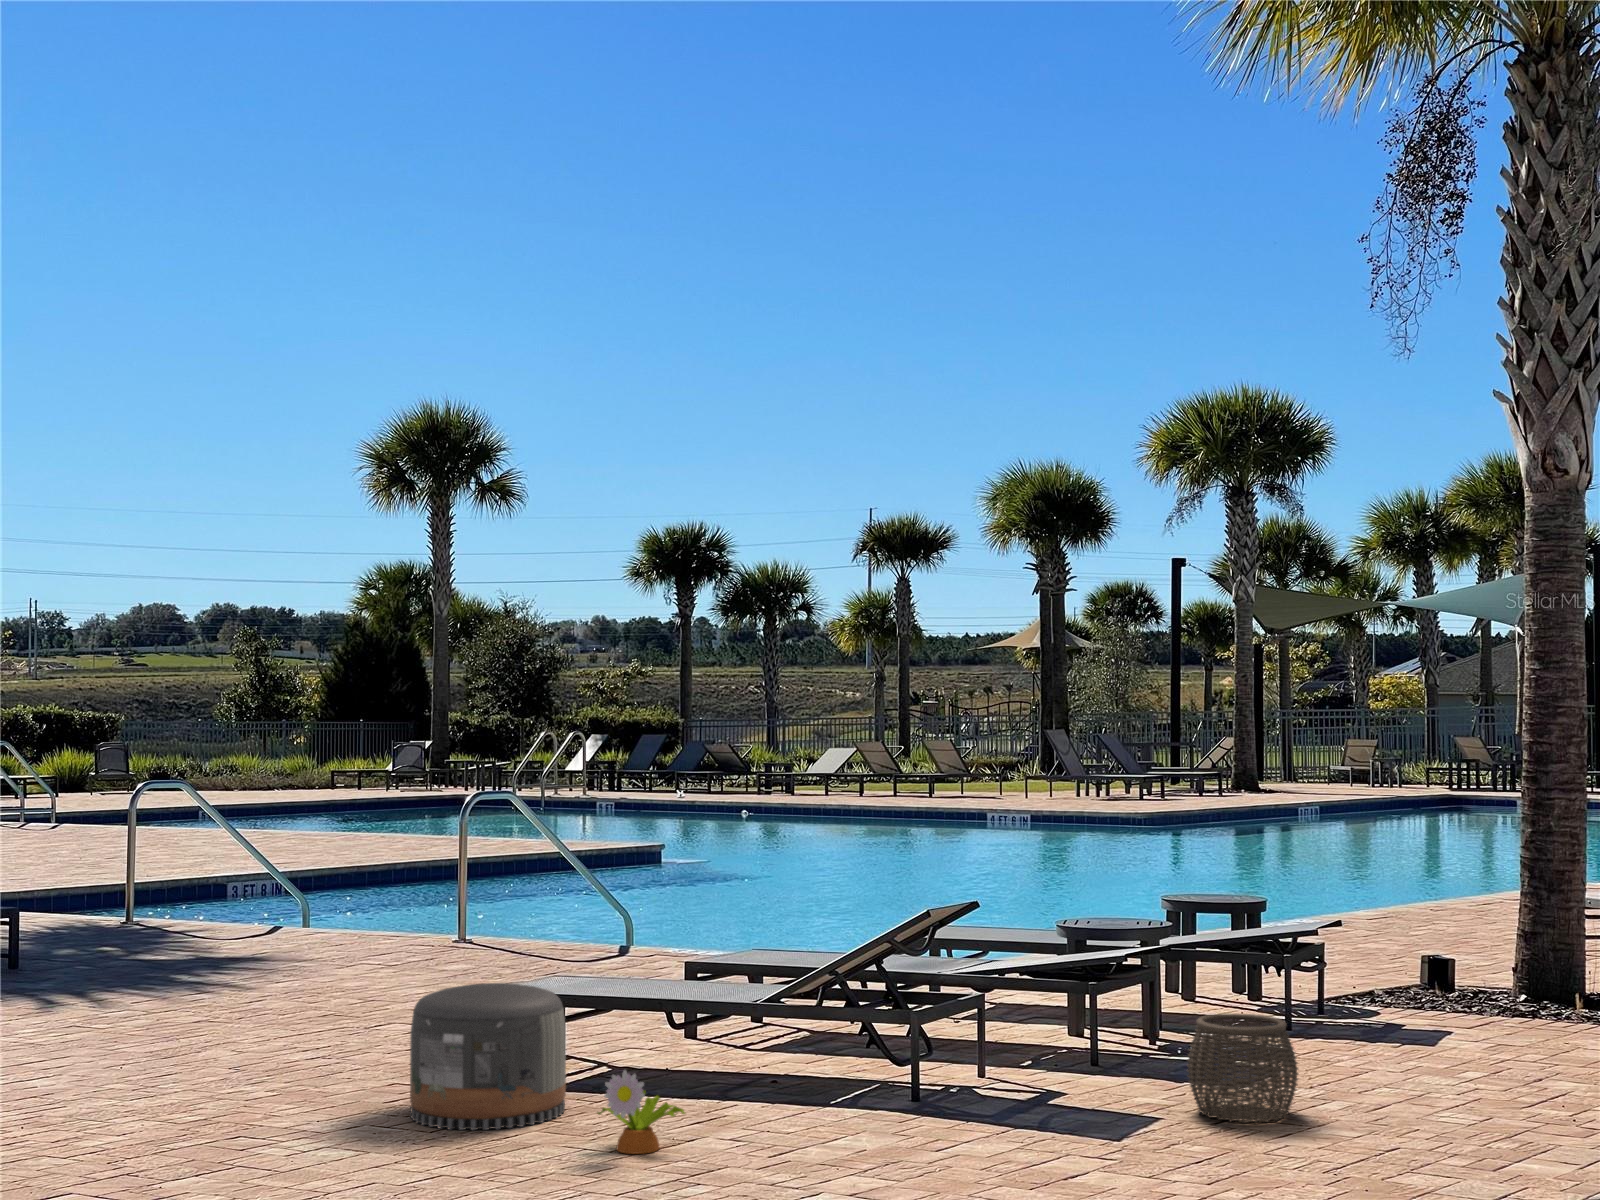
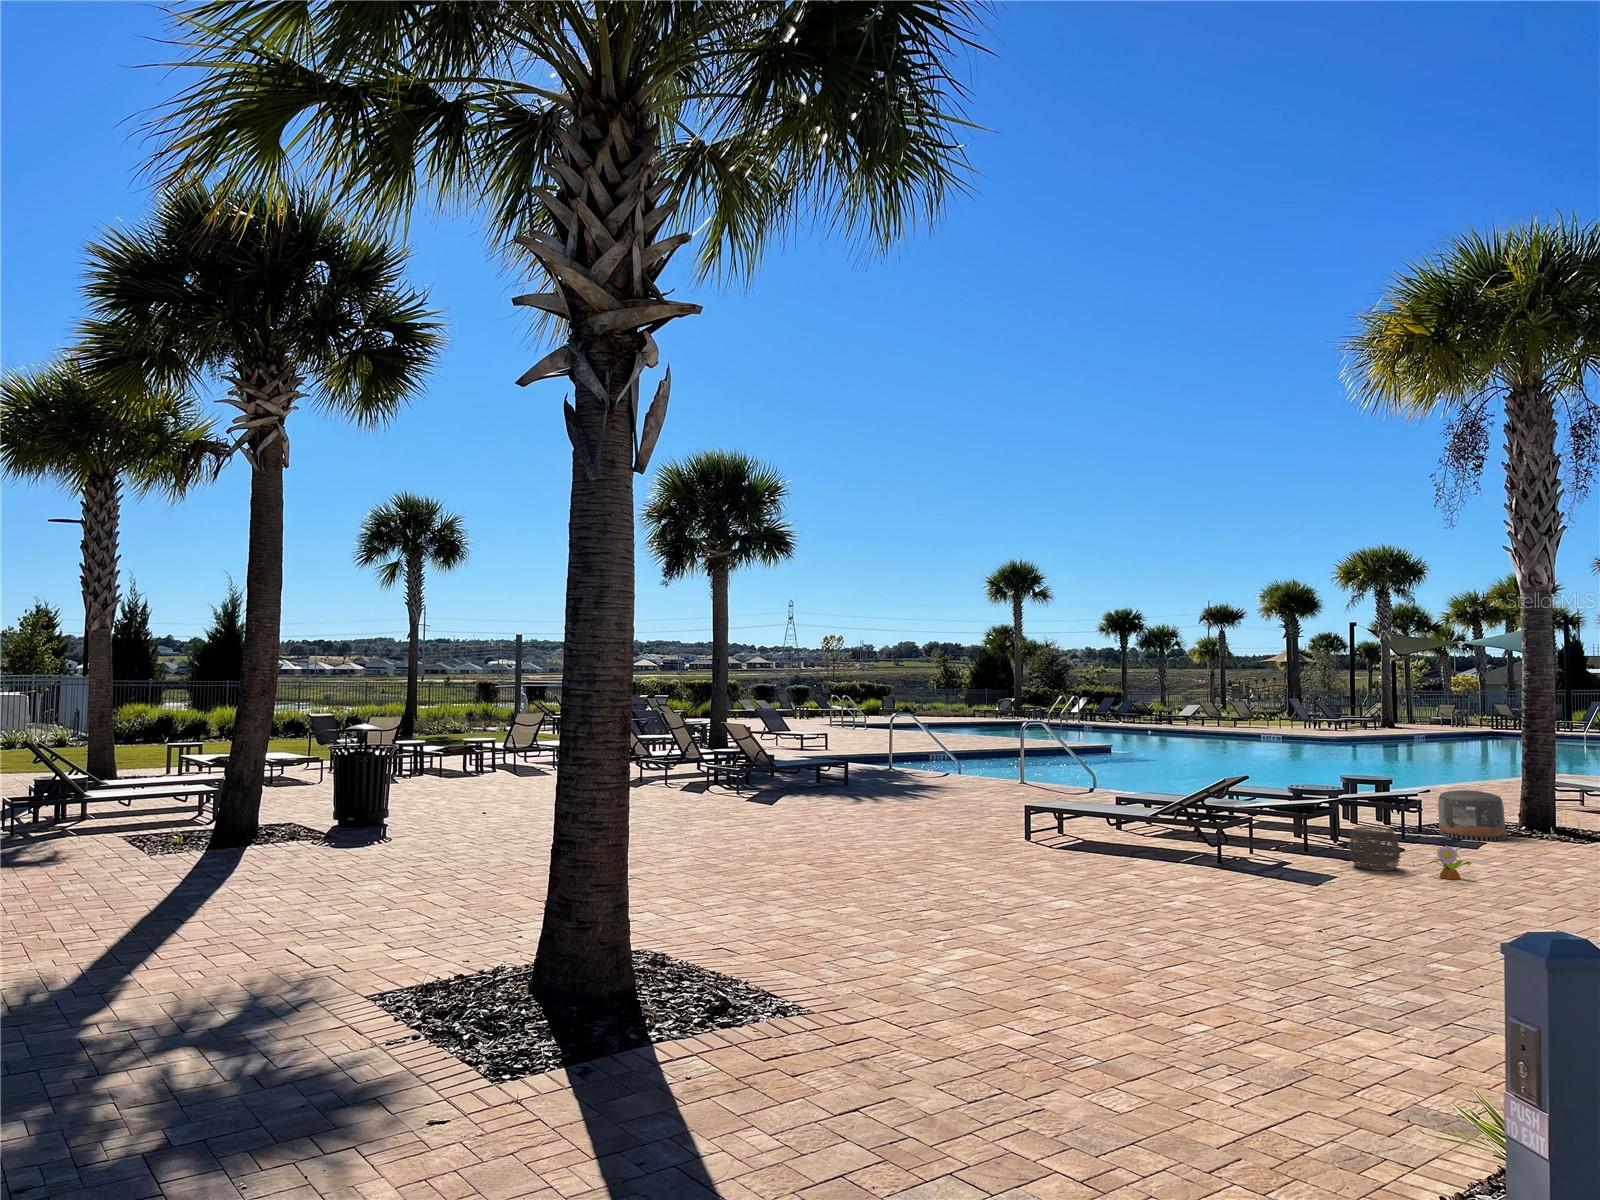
pouf: present [410,983,566,1130] -> present [1438,790,1506,841]
decorative plant: present [597,1070,685,1154] -> present [1429,845,1472,880]

